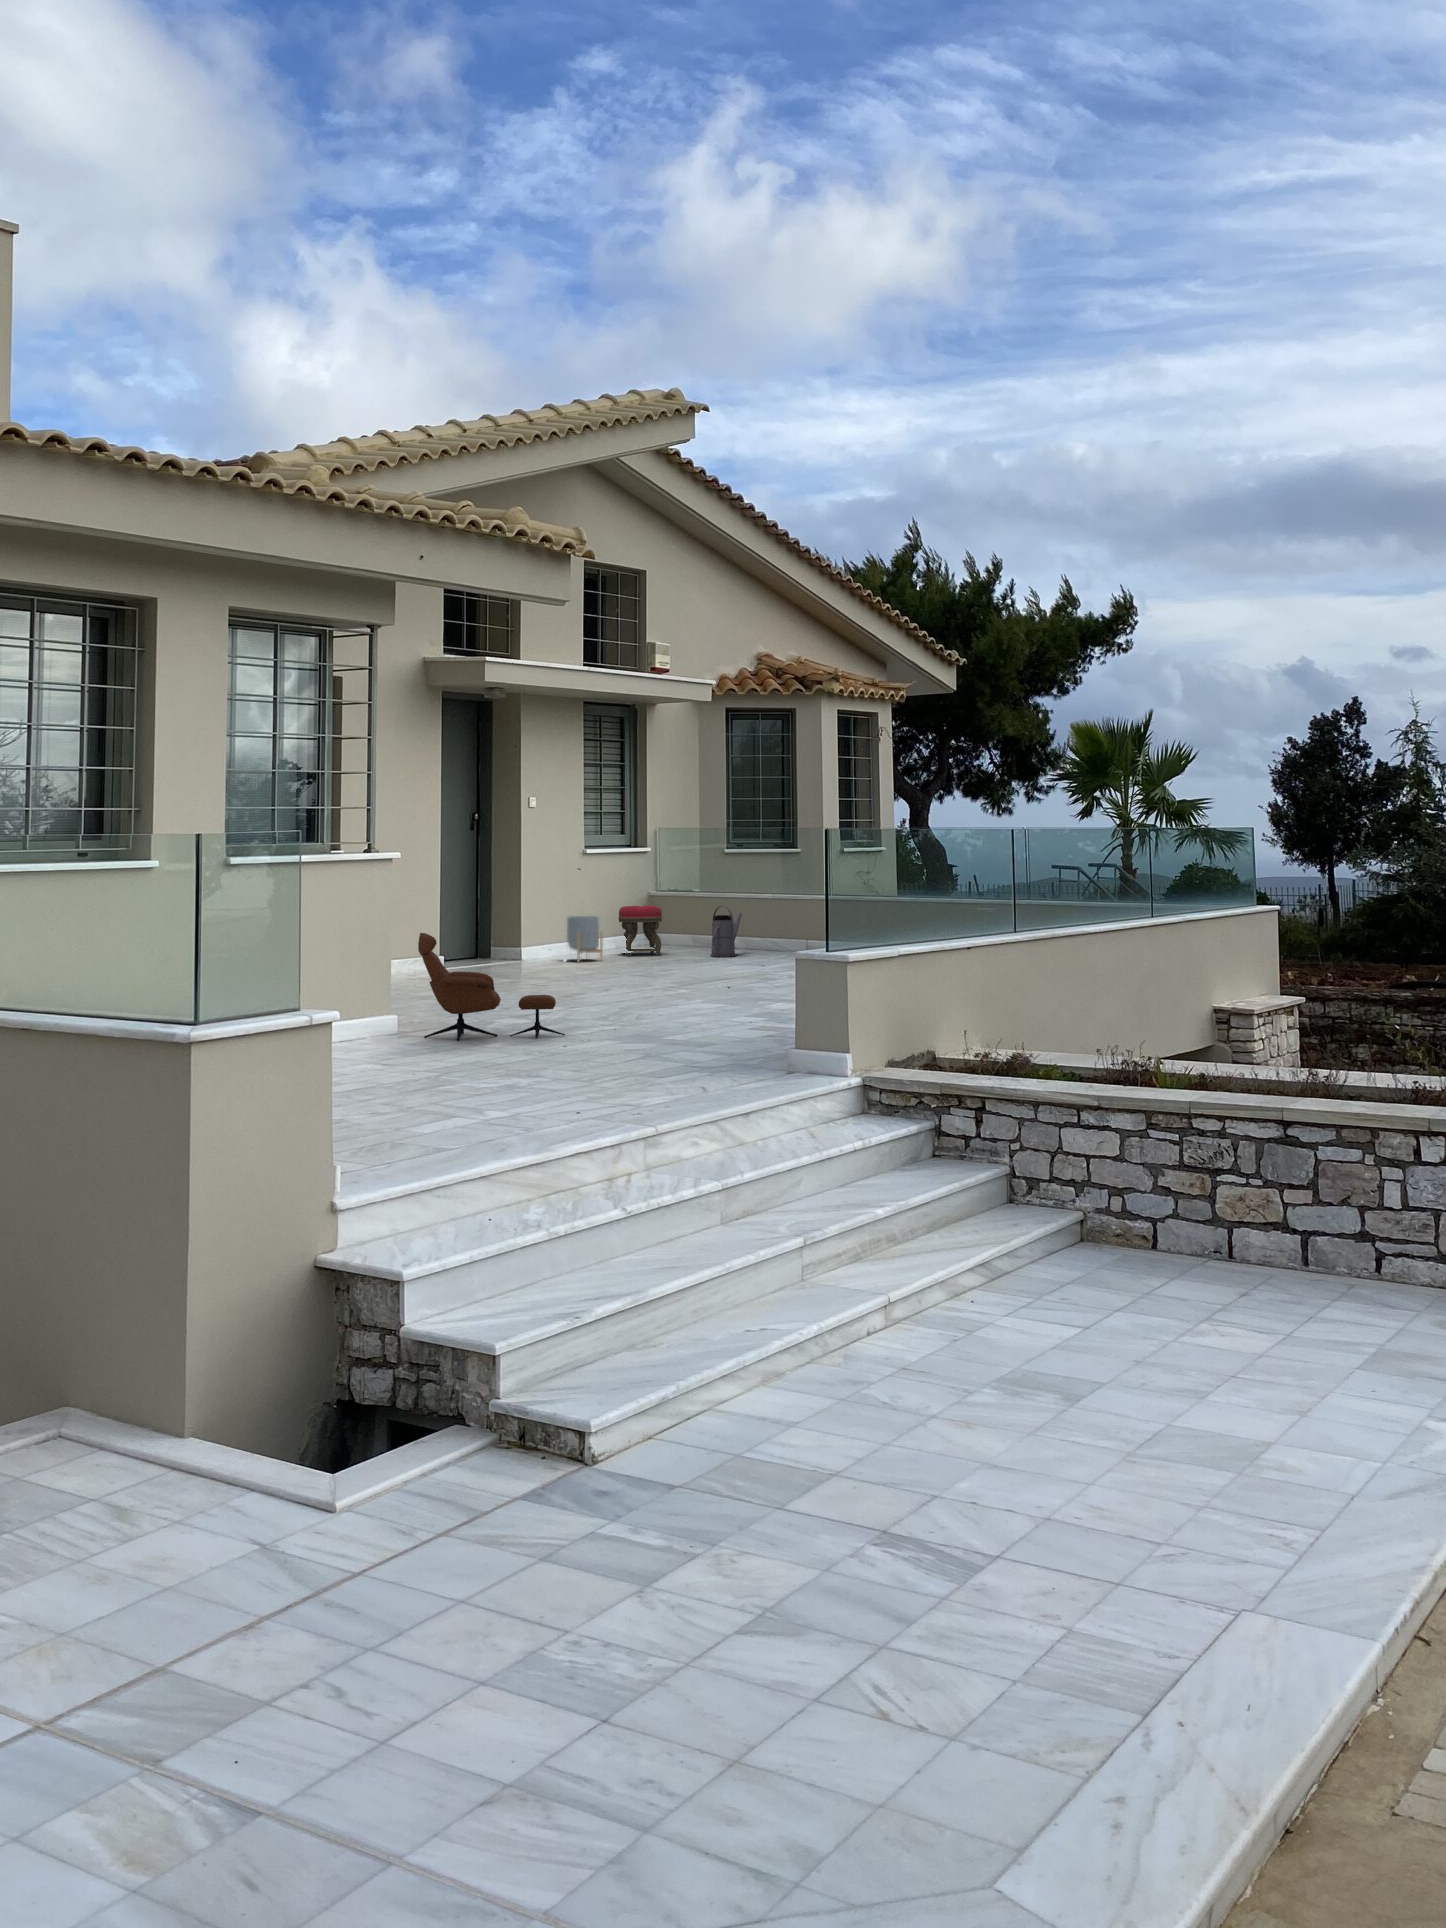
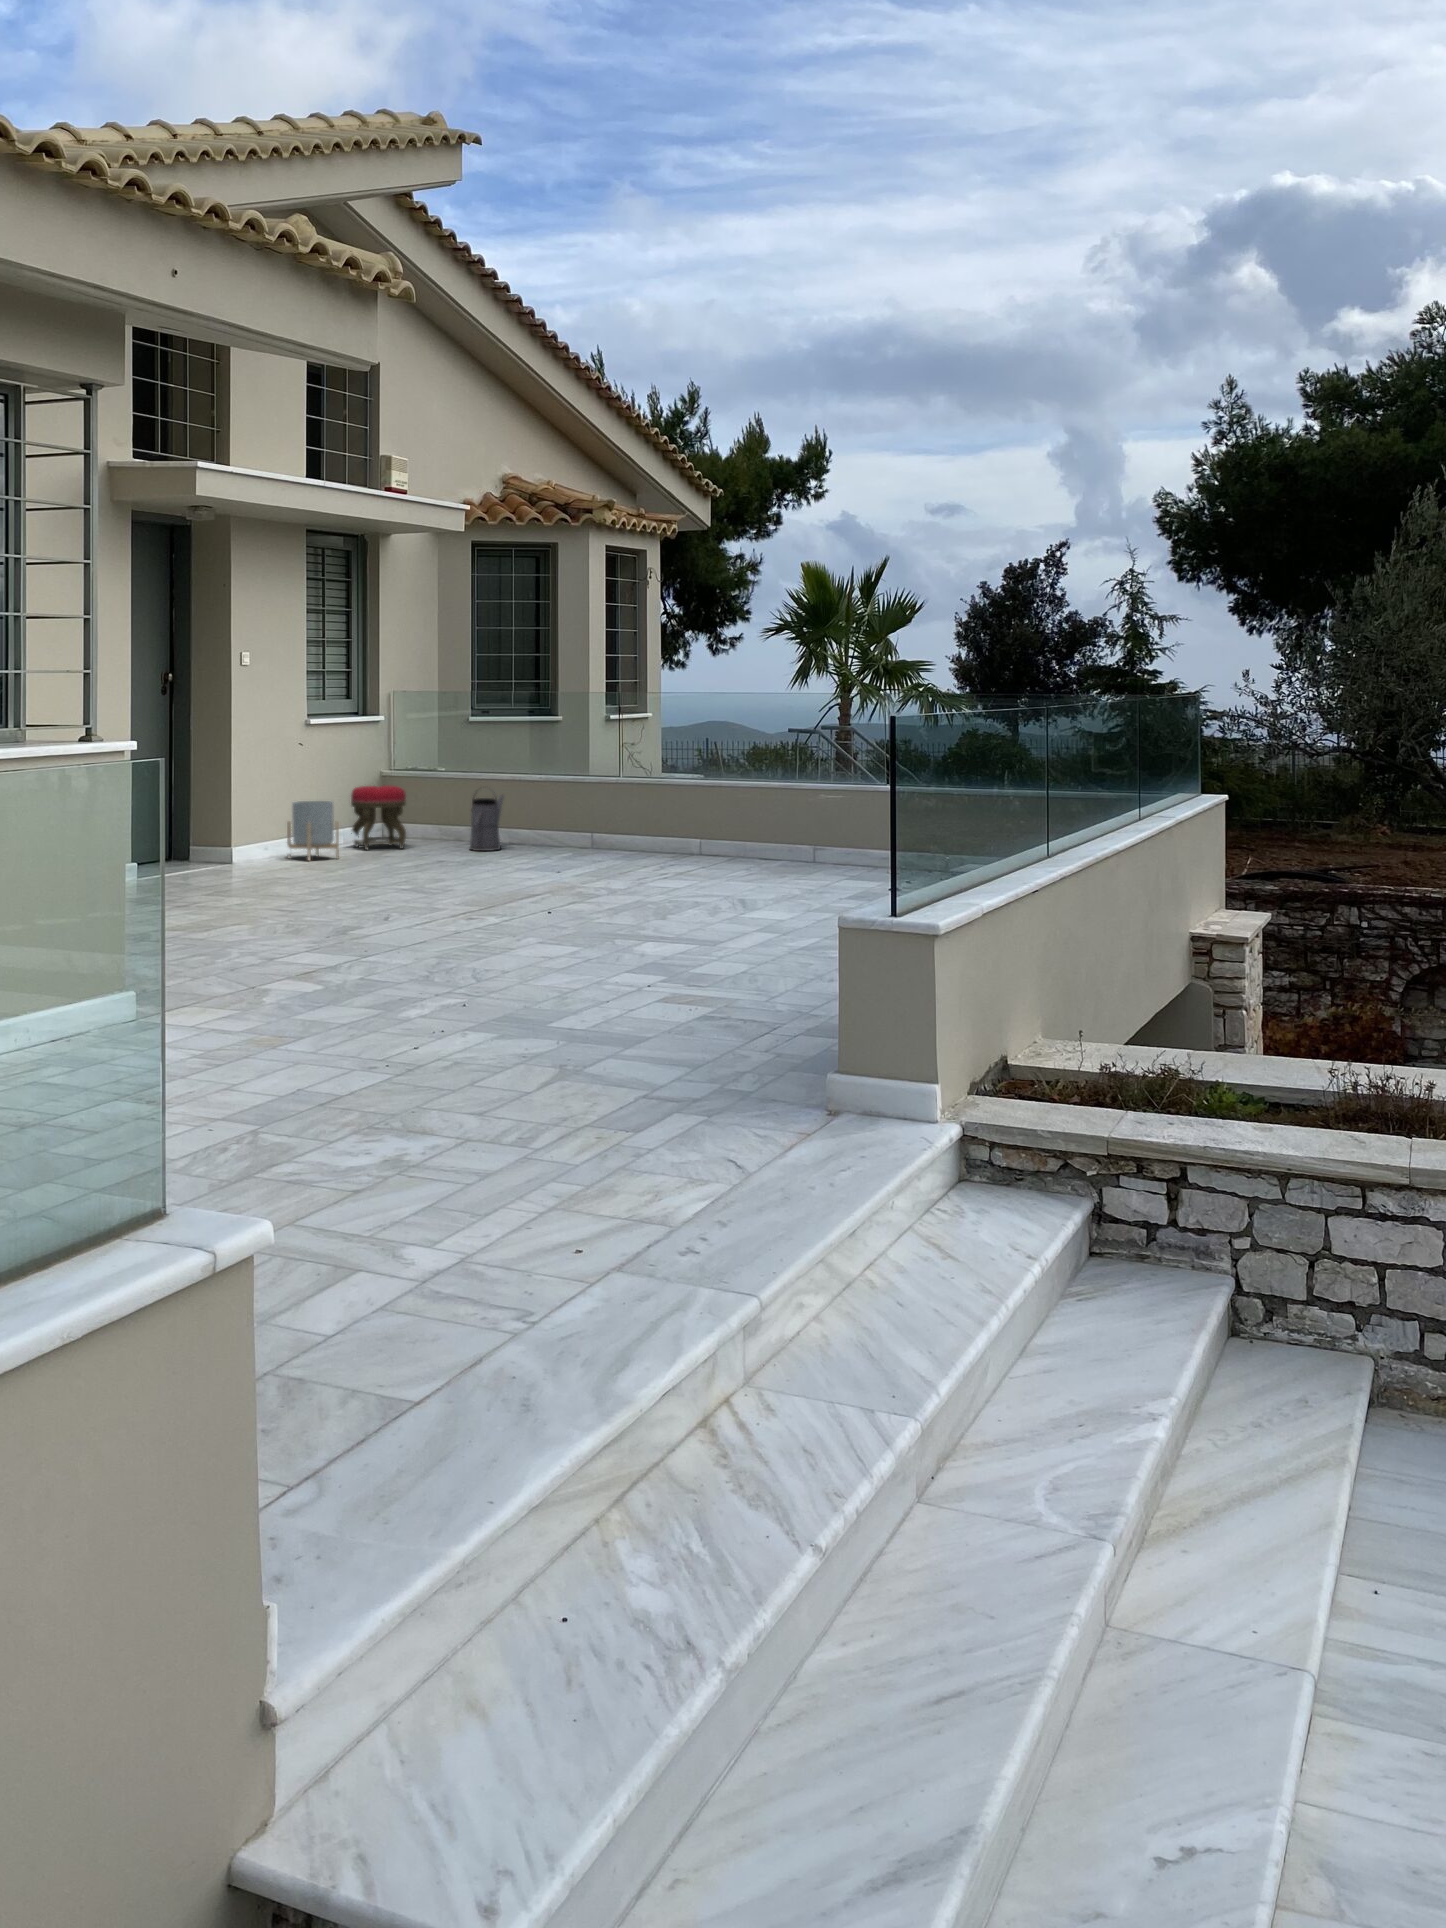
lounge chair: present [418,933,565,1041] -> none [178,866,408,1041]

